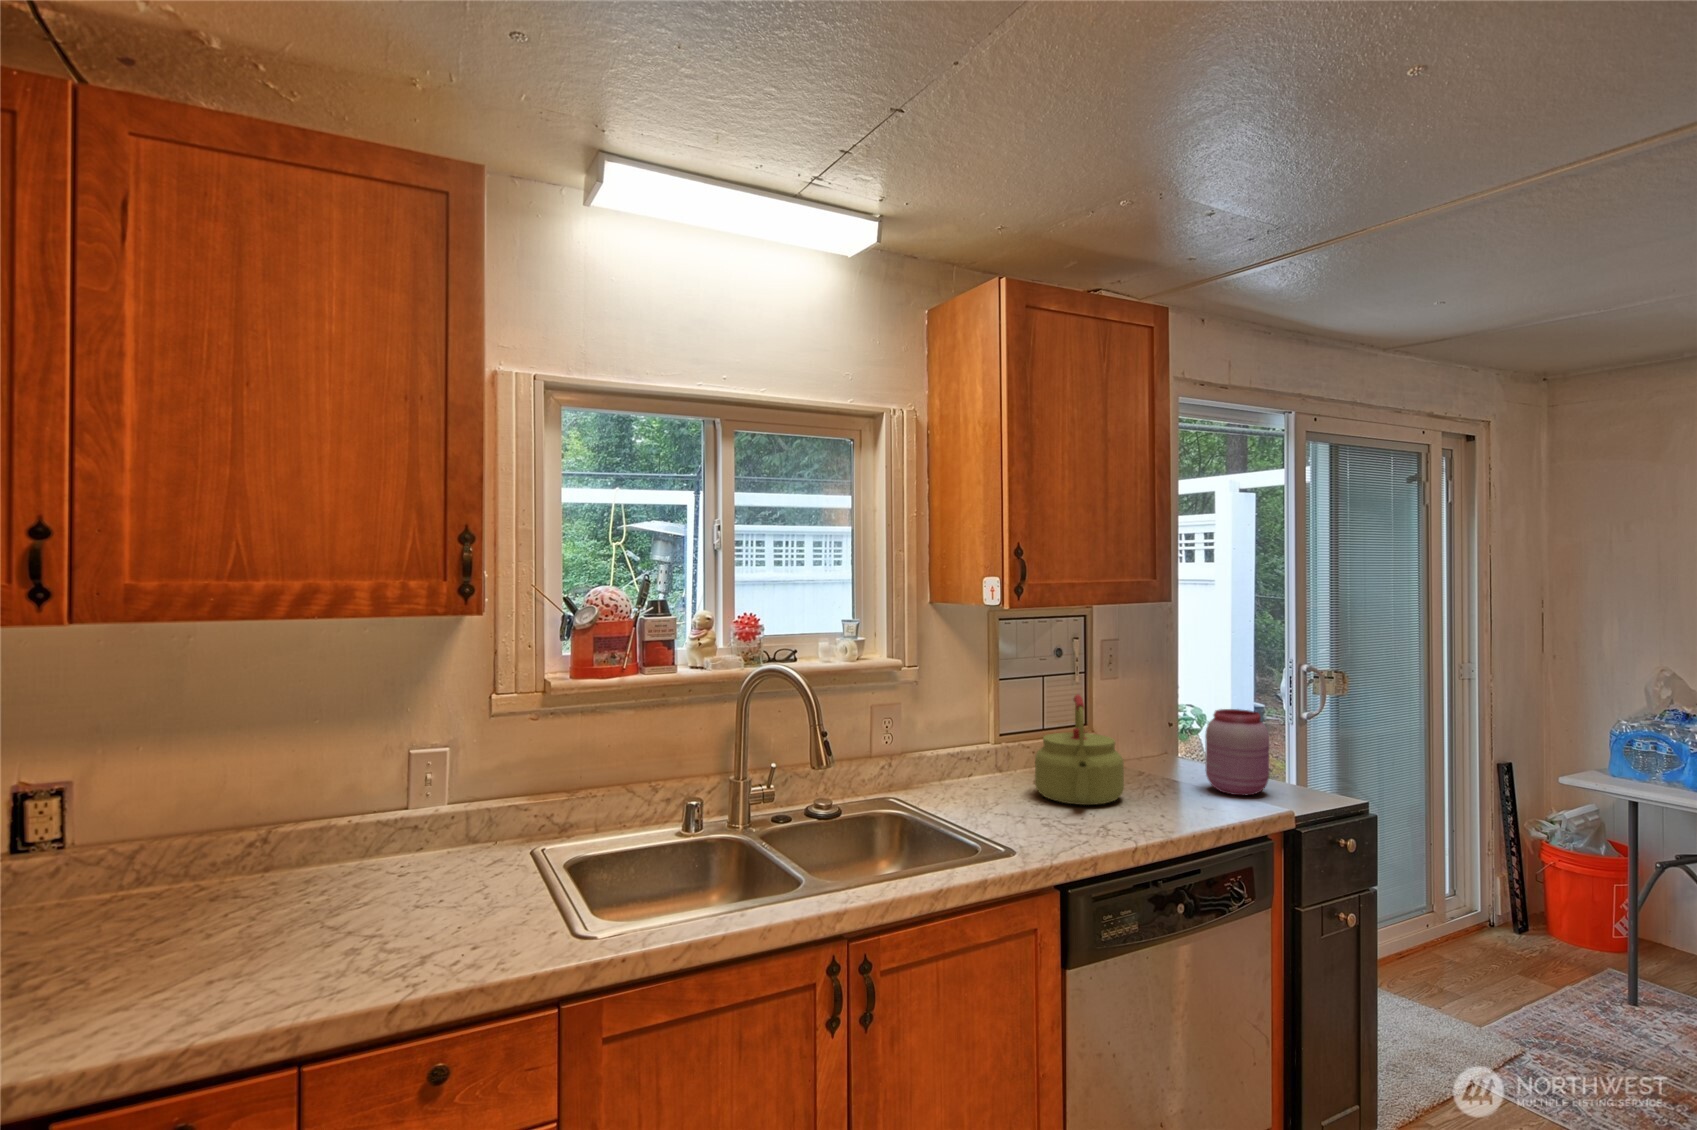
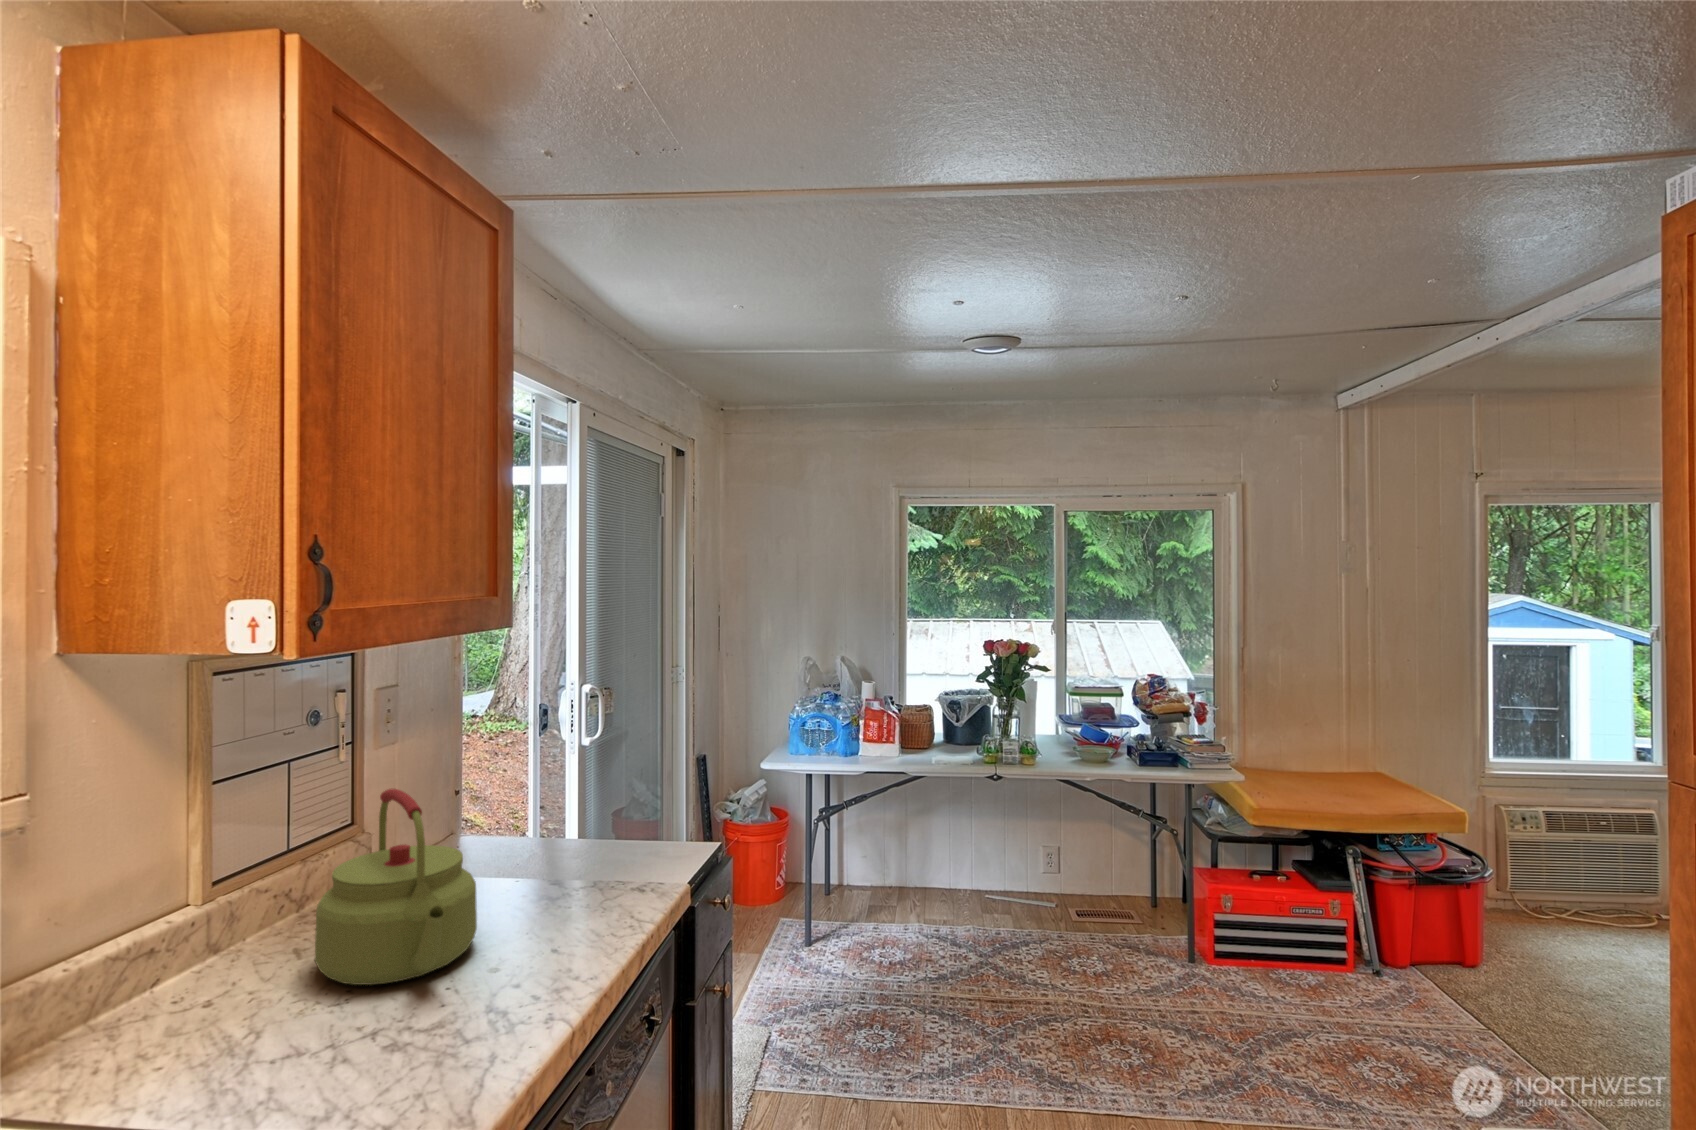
jar: present [1205,709,1269,795] -> none [559,764,639,881]

